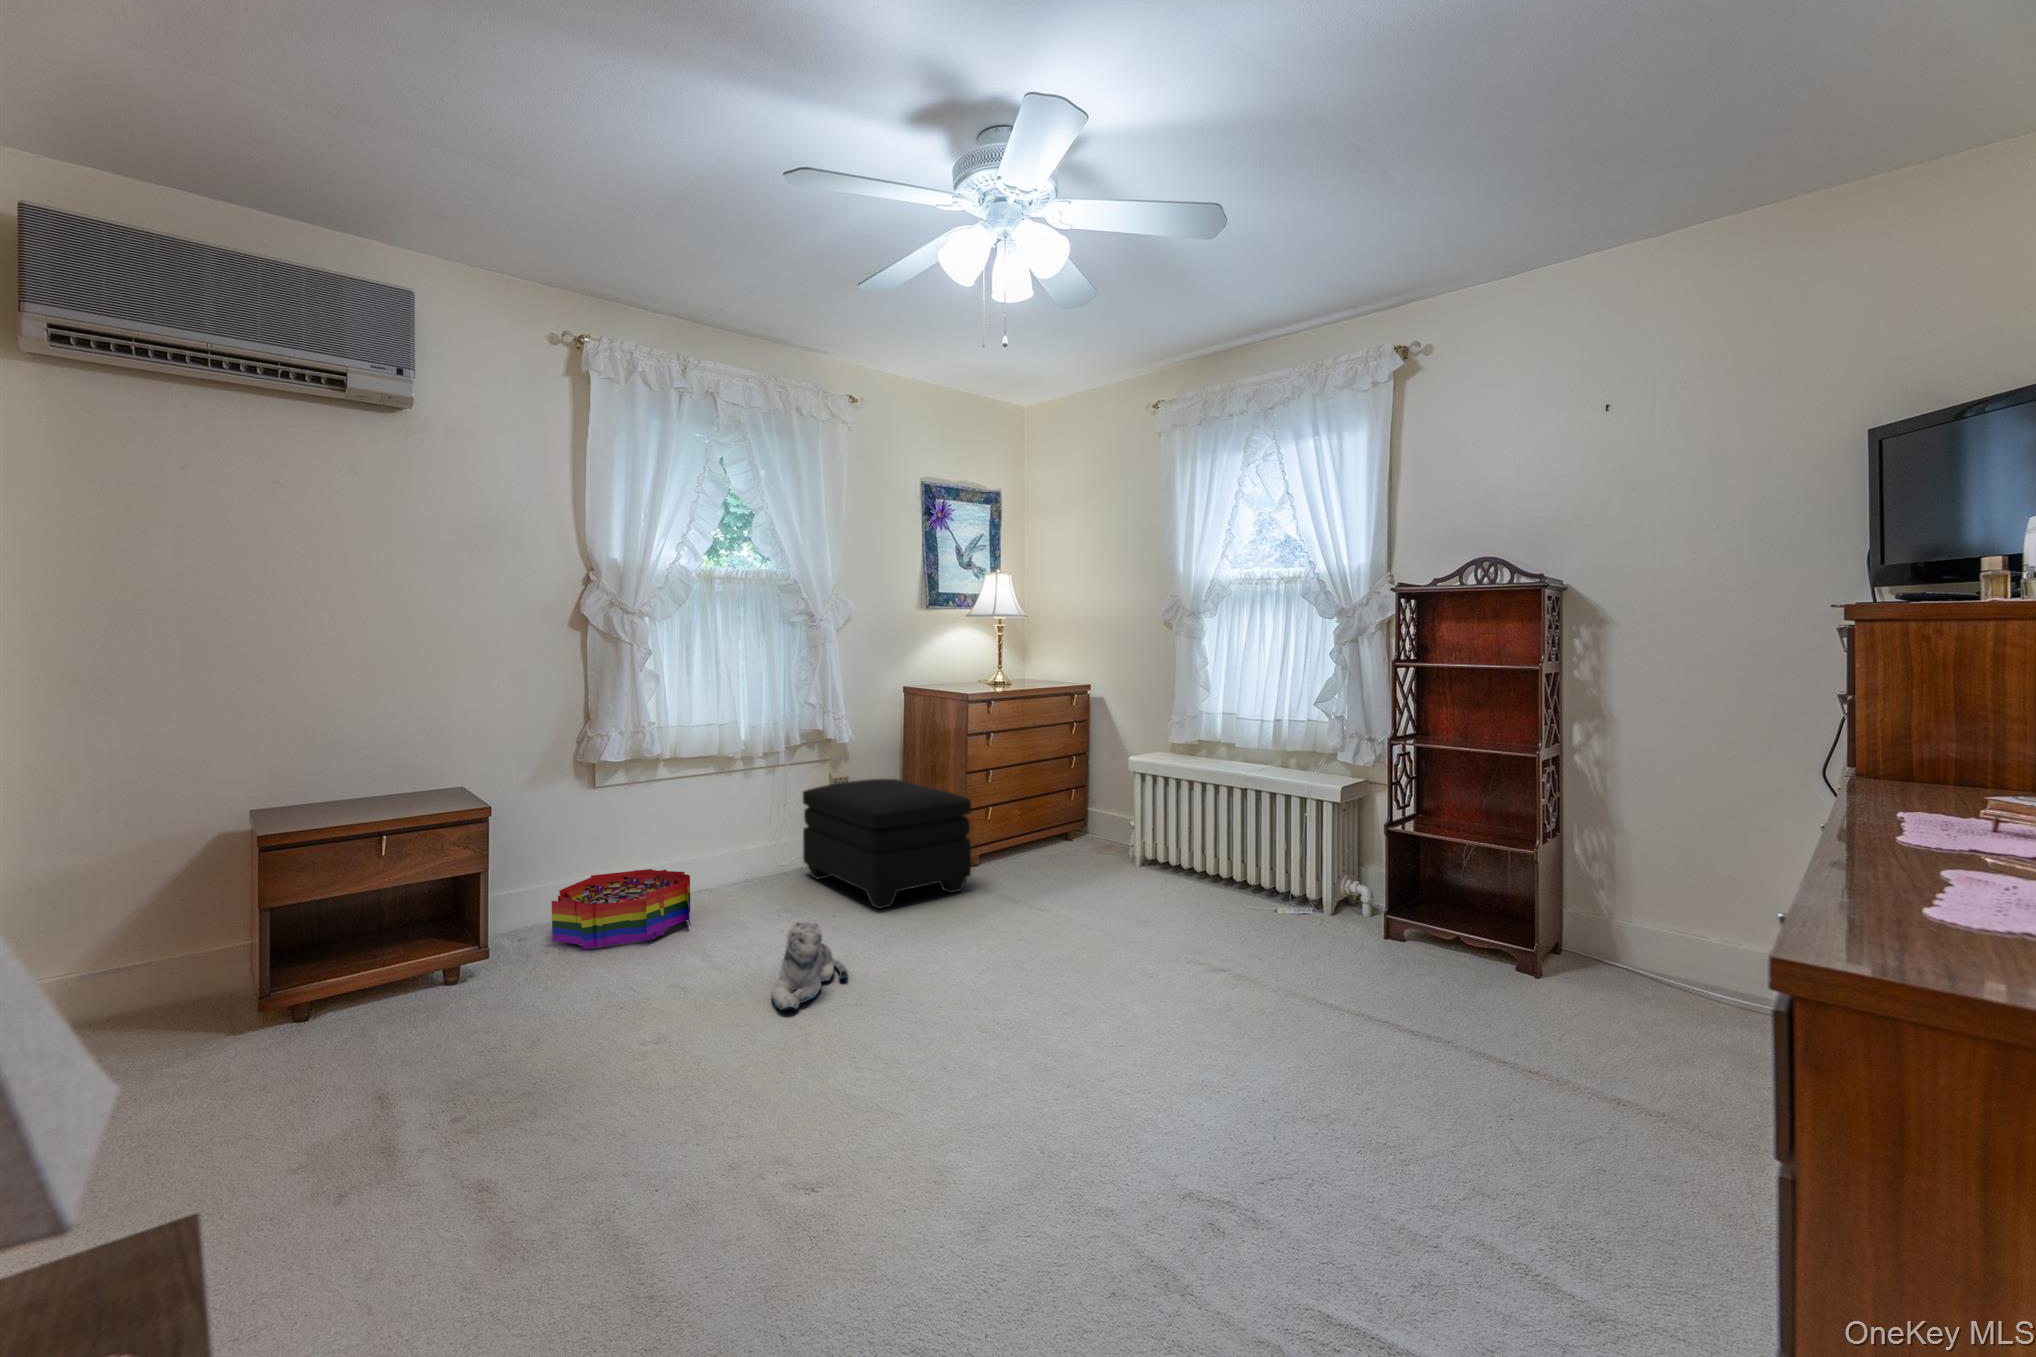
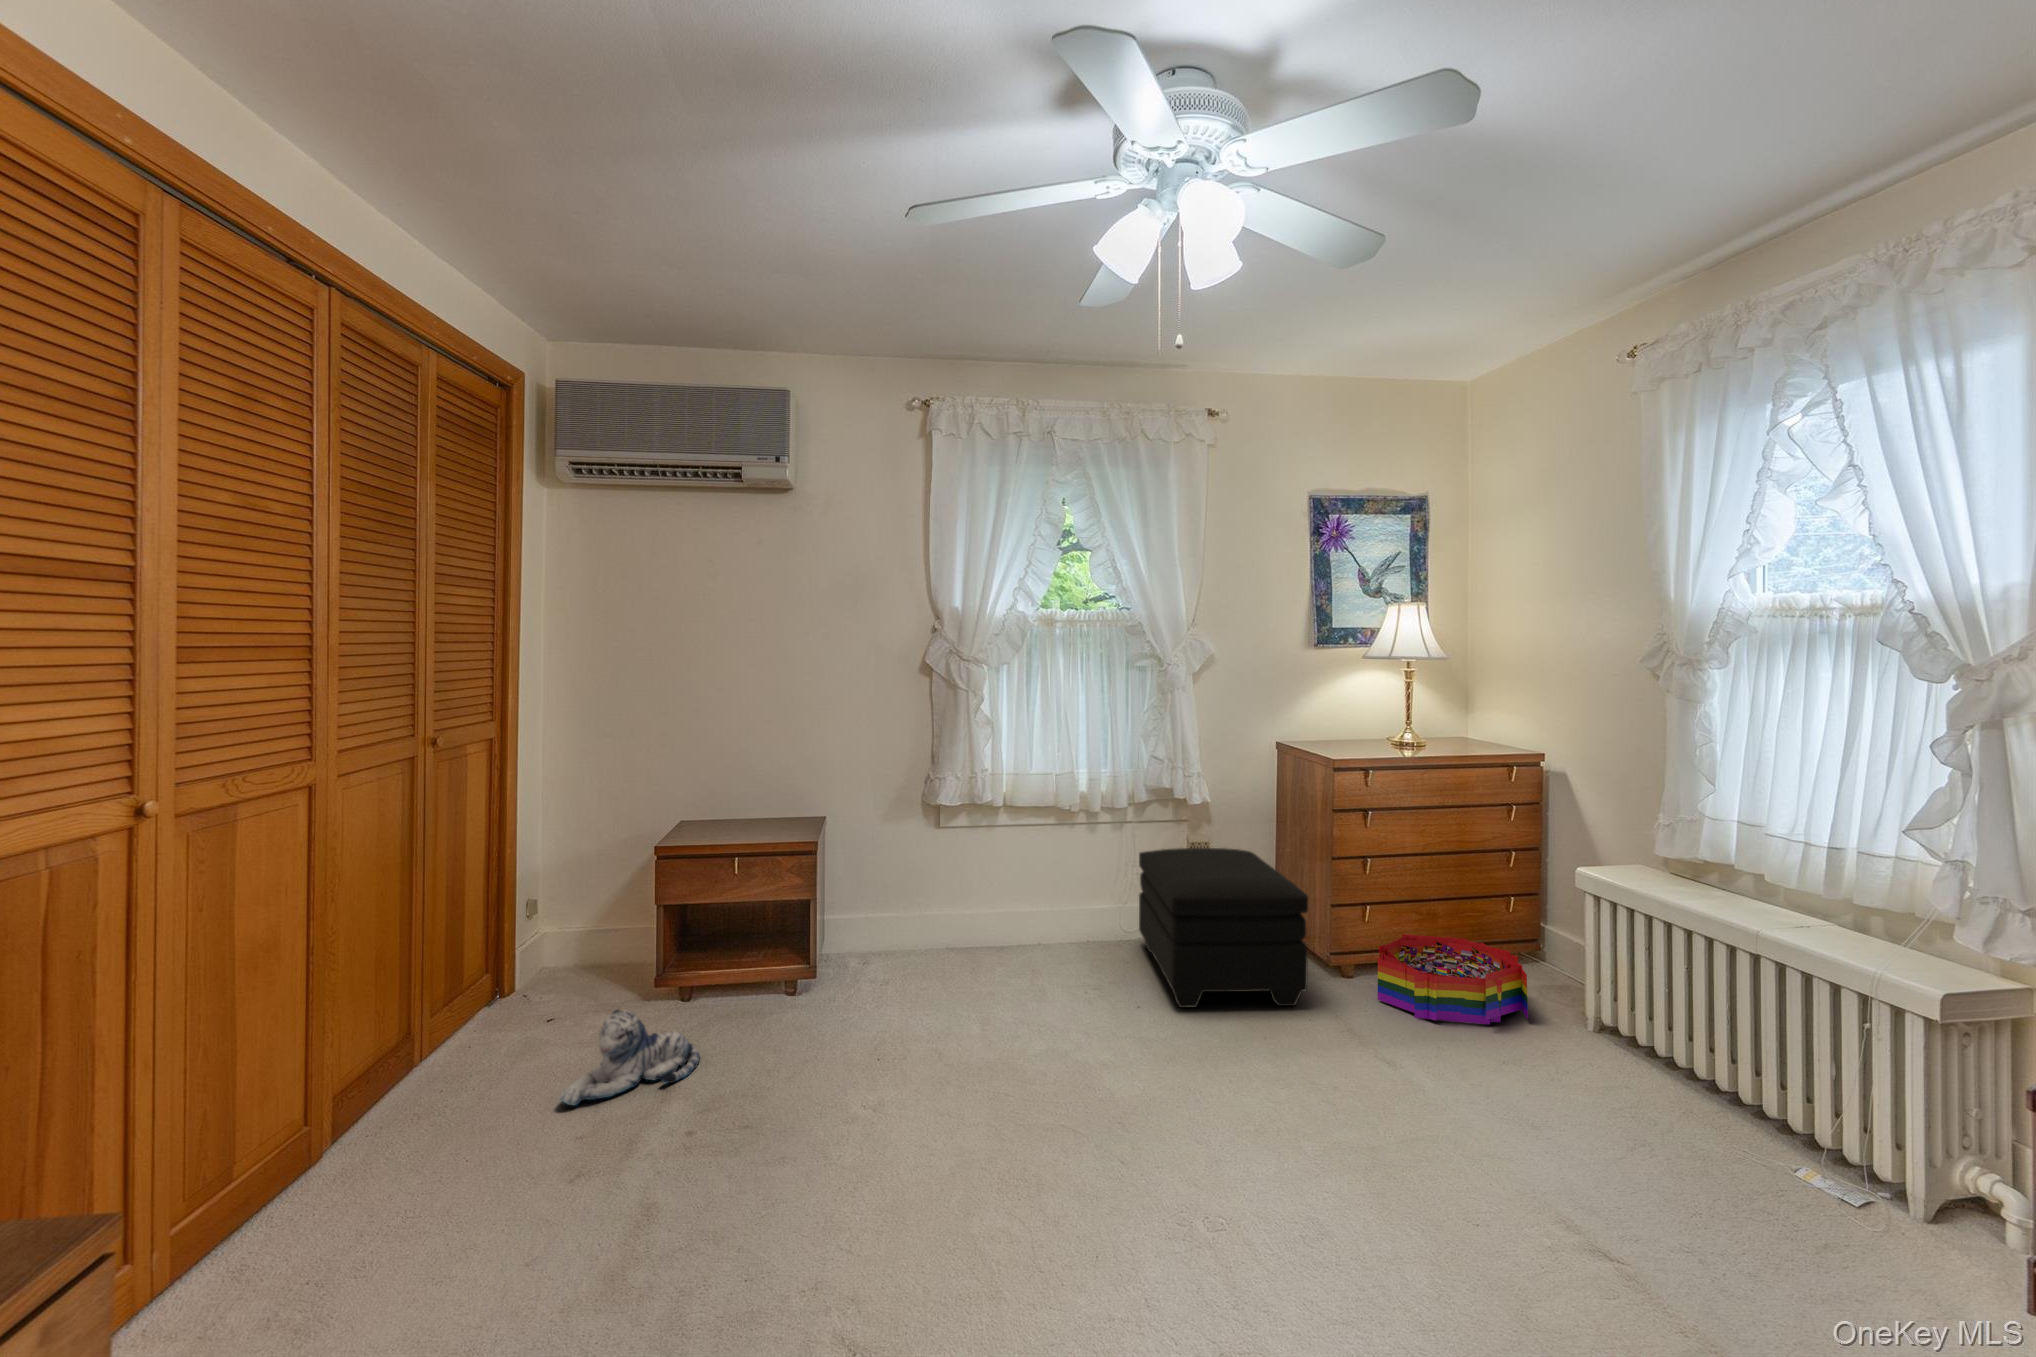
storage bin: present [551,869,690,949] -> present [1378,934,1528,1024]
plush toy: present [772,922,848,1010] -> present [559,1009,700,1105]

